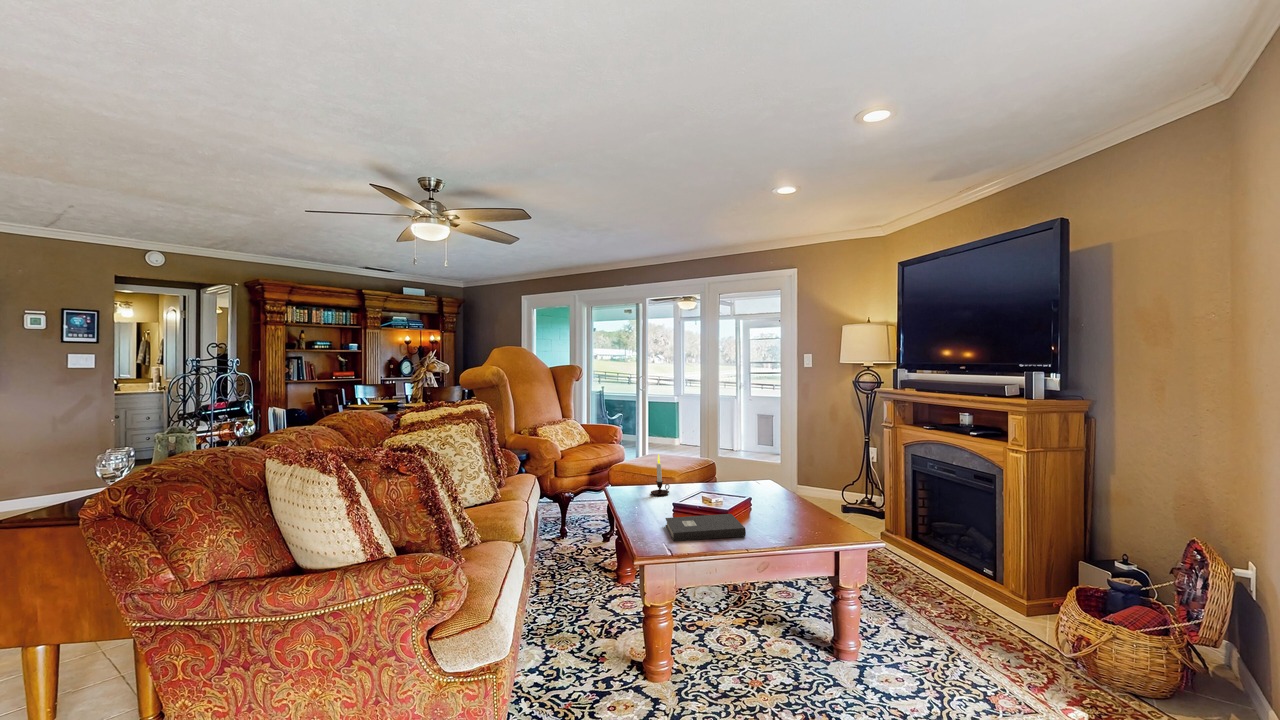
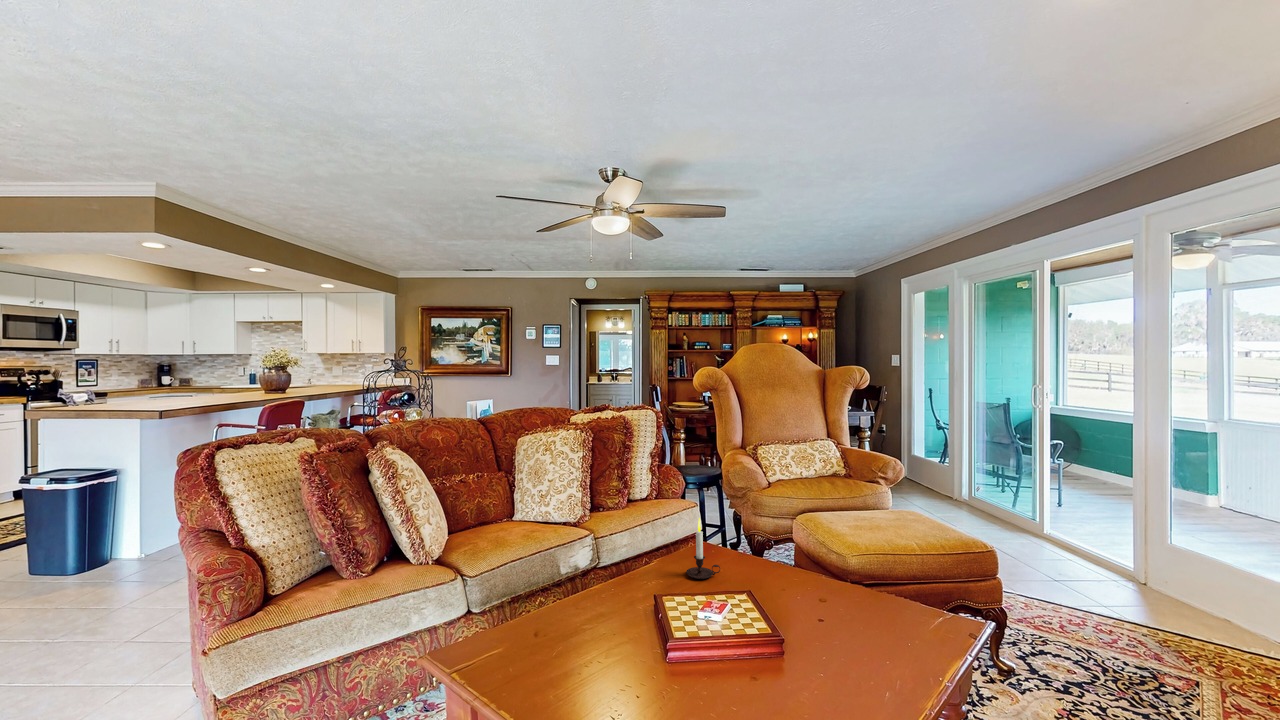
book: present [666,514,746,541] -> none [498,609,622,693]

